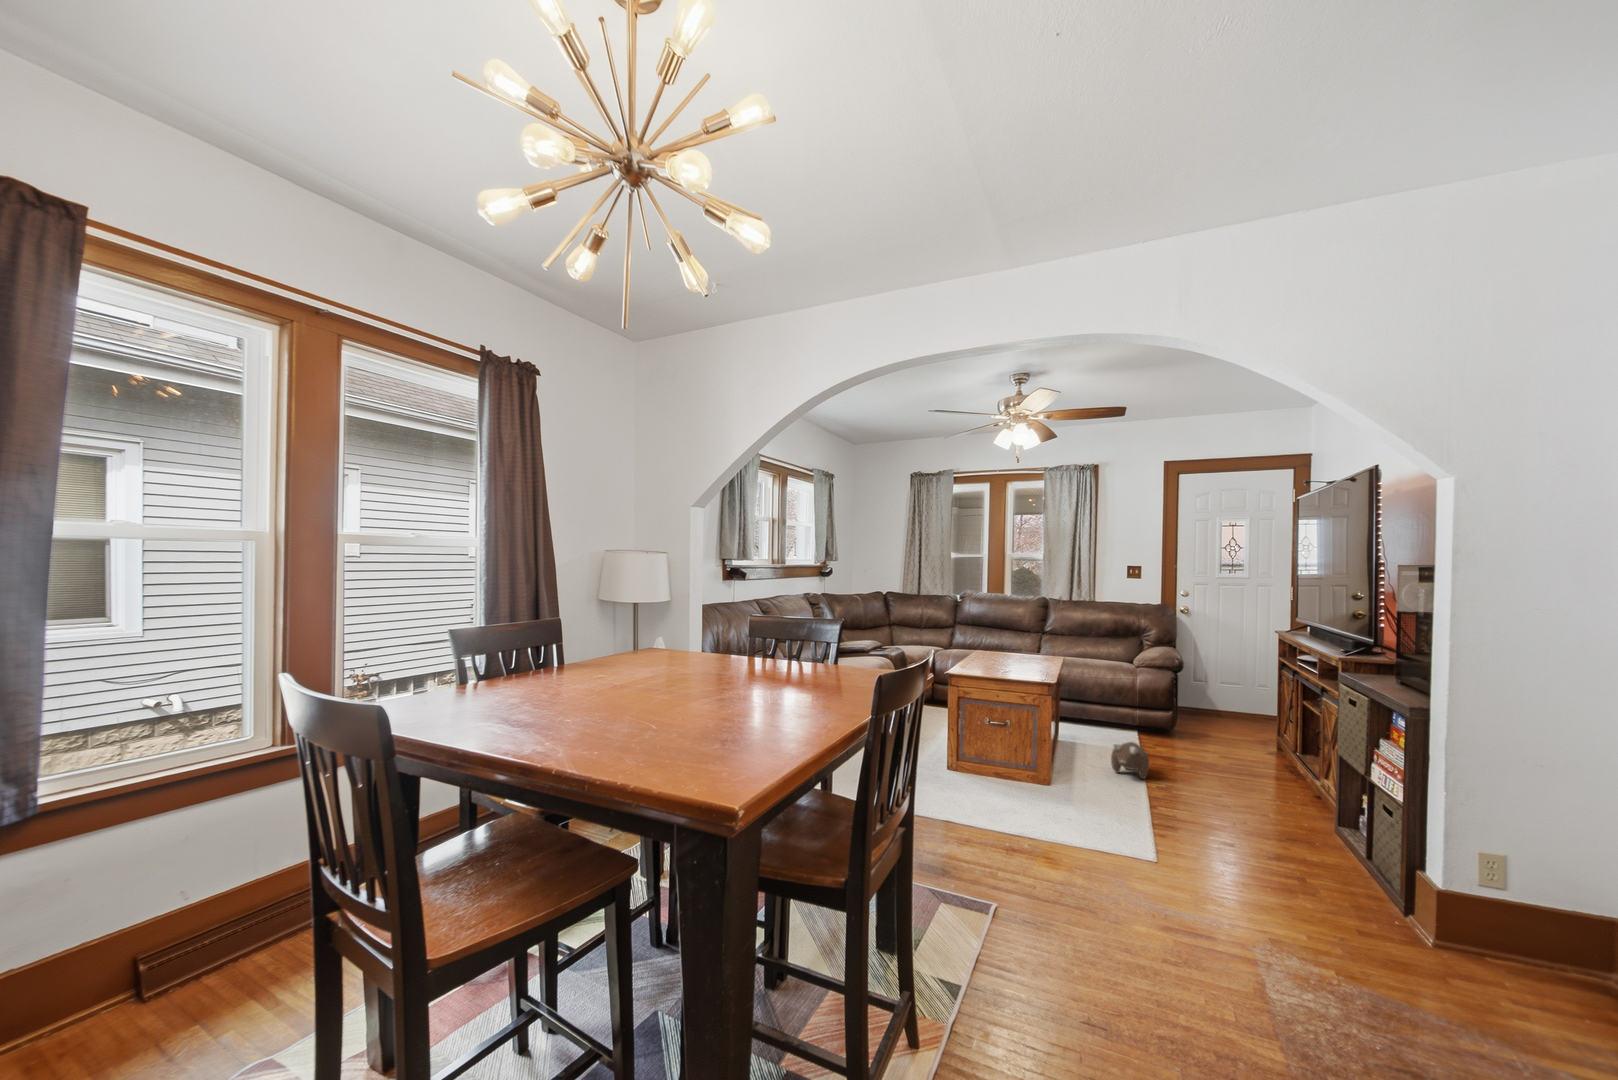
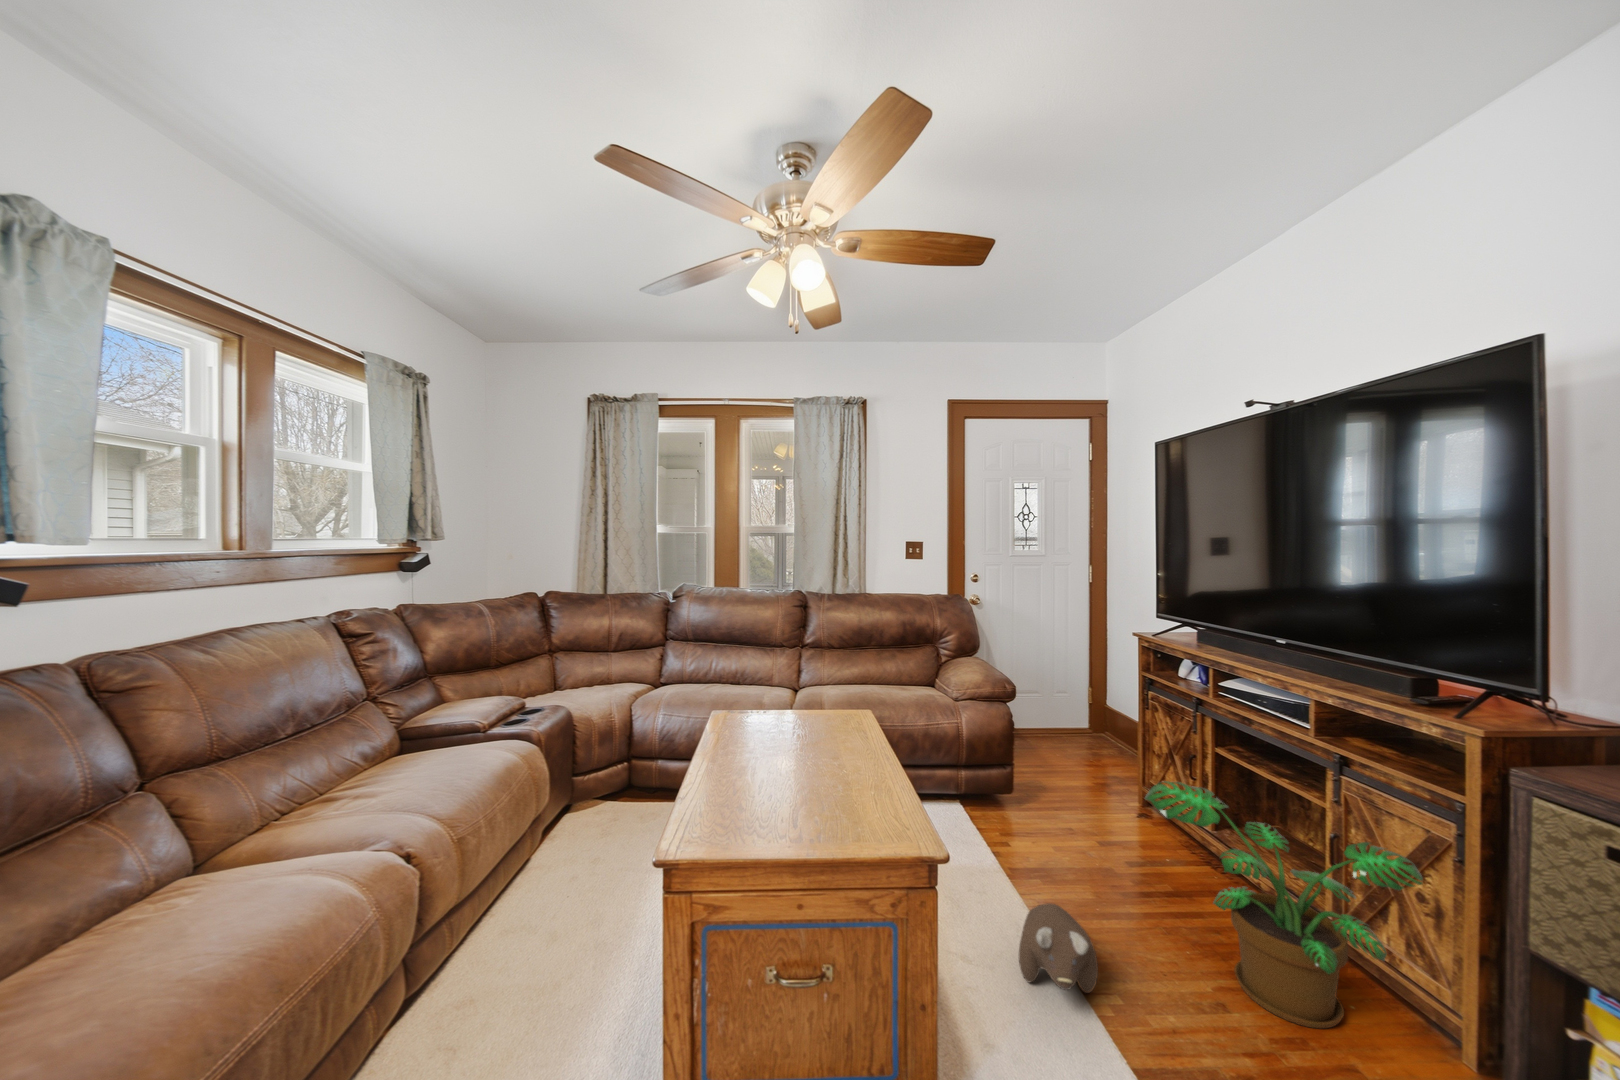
potted plant: none [1203,700,1321,806] -> present [1145,781,1423,1028]

